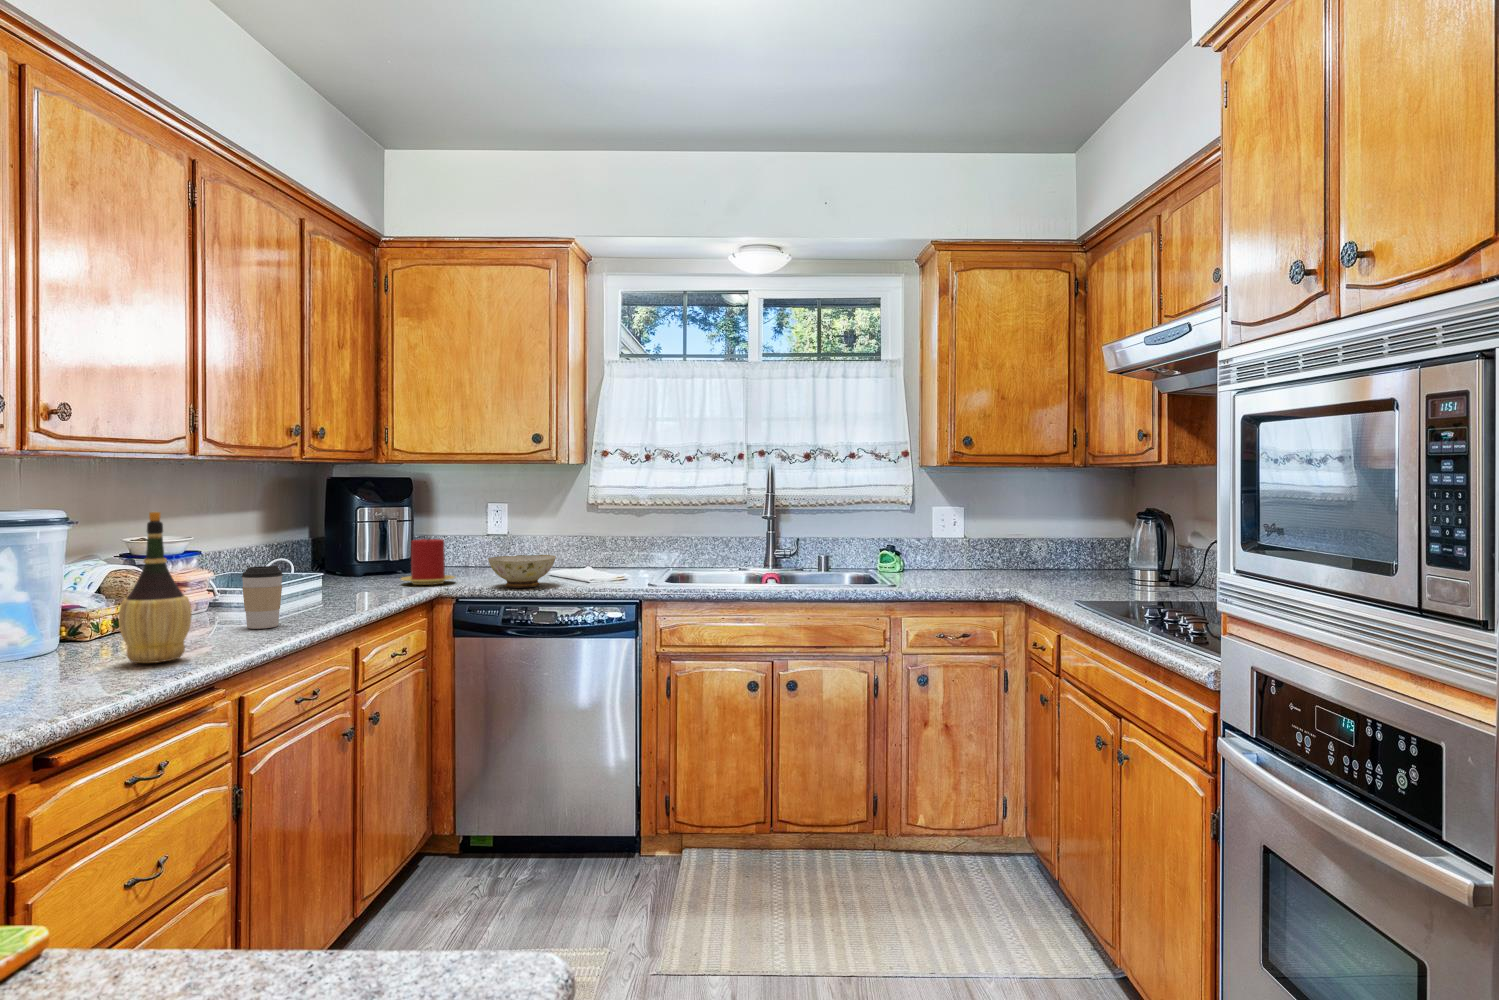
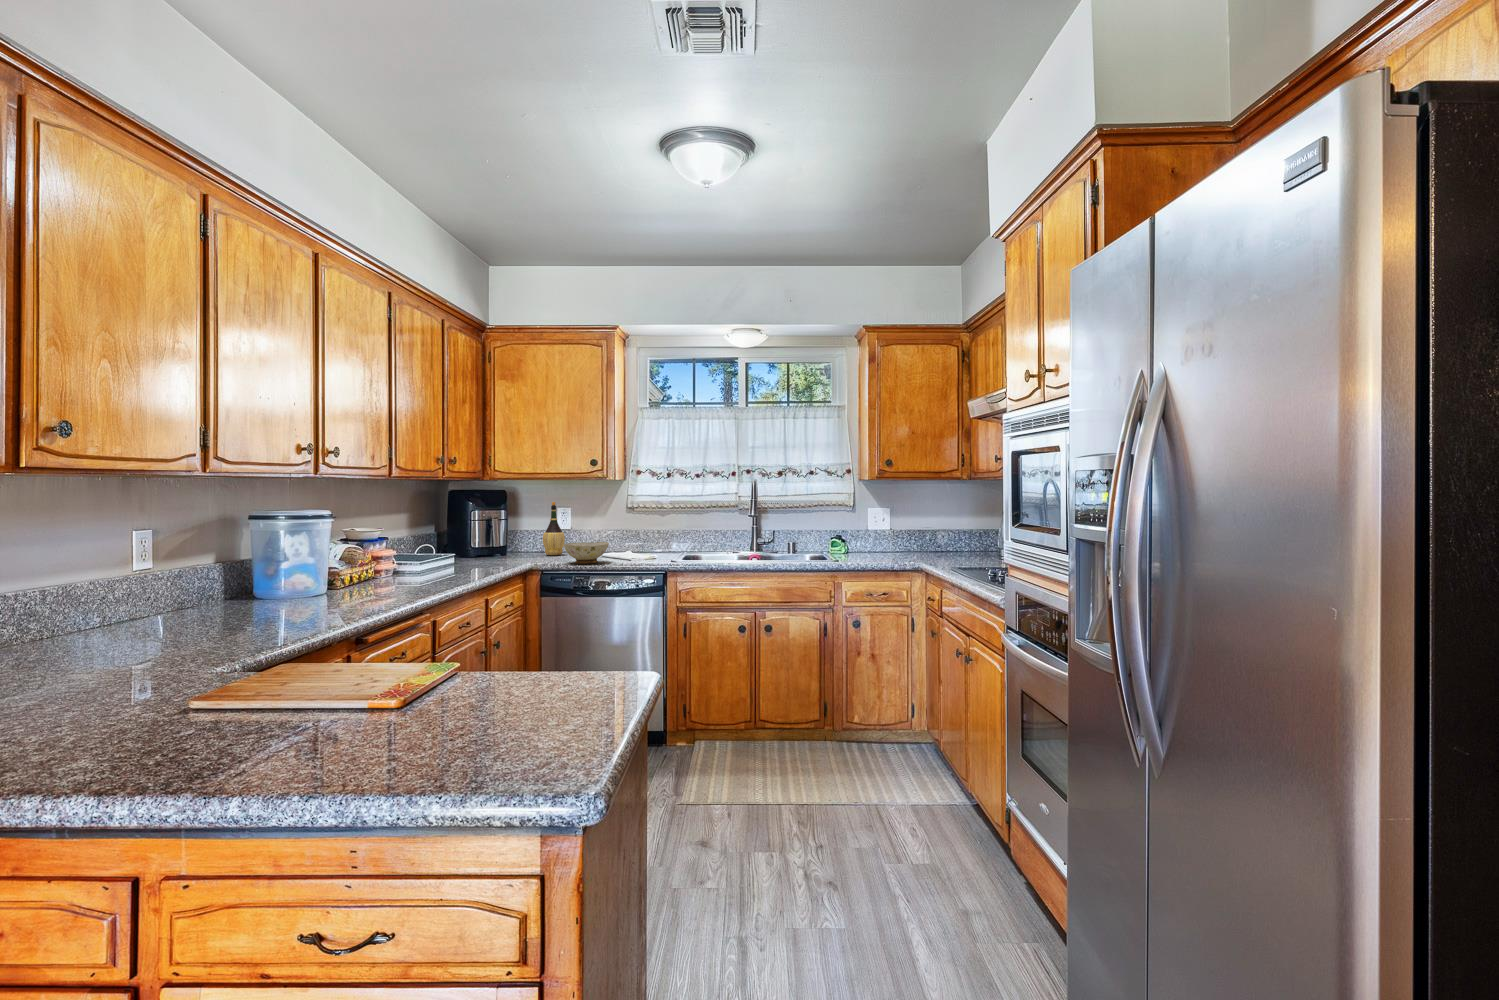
wine bottle: present [119,512,192,663] -> present [543,502,565,555]
candle: present [401,539,455,585] -> none [503,532,540,563]
coffee cup: present [241,565,283,629] -> none [420,545,445,584]

